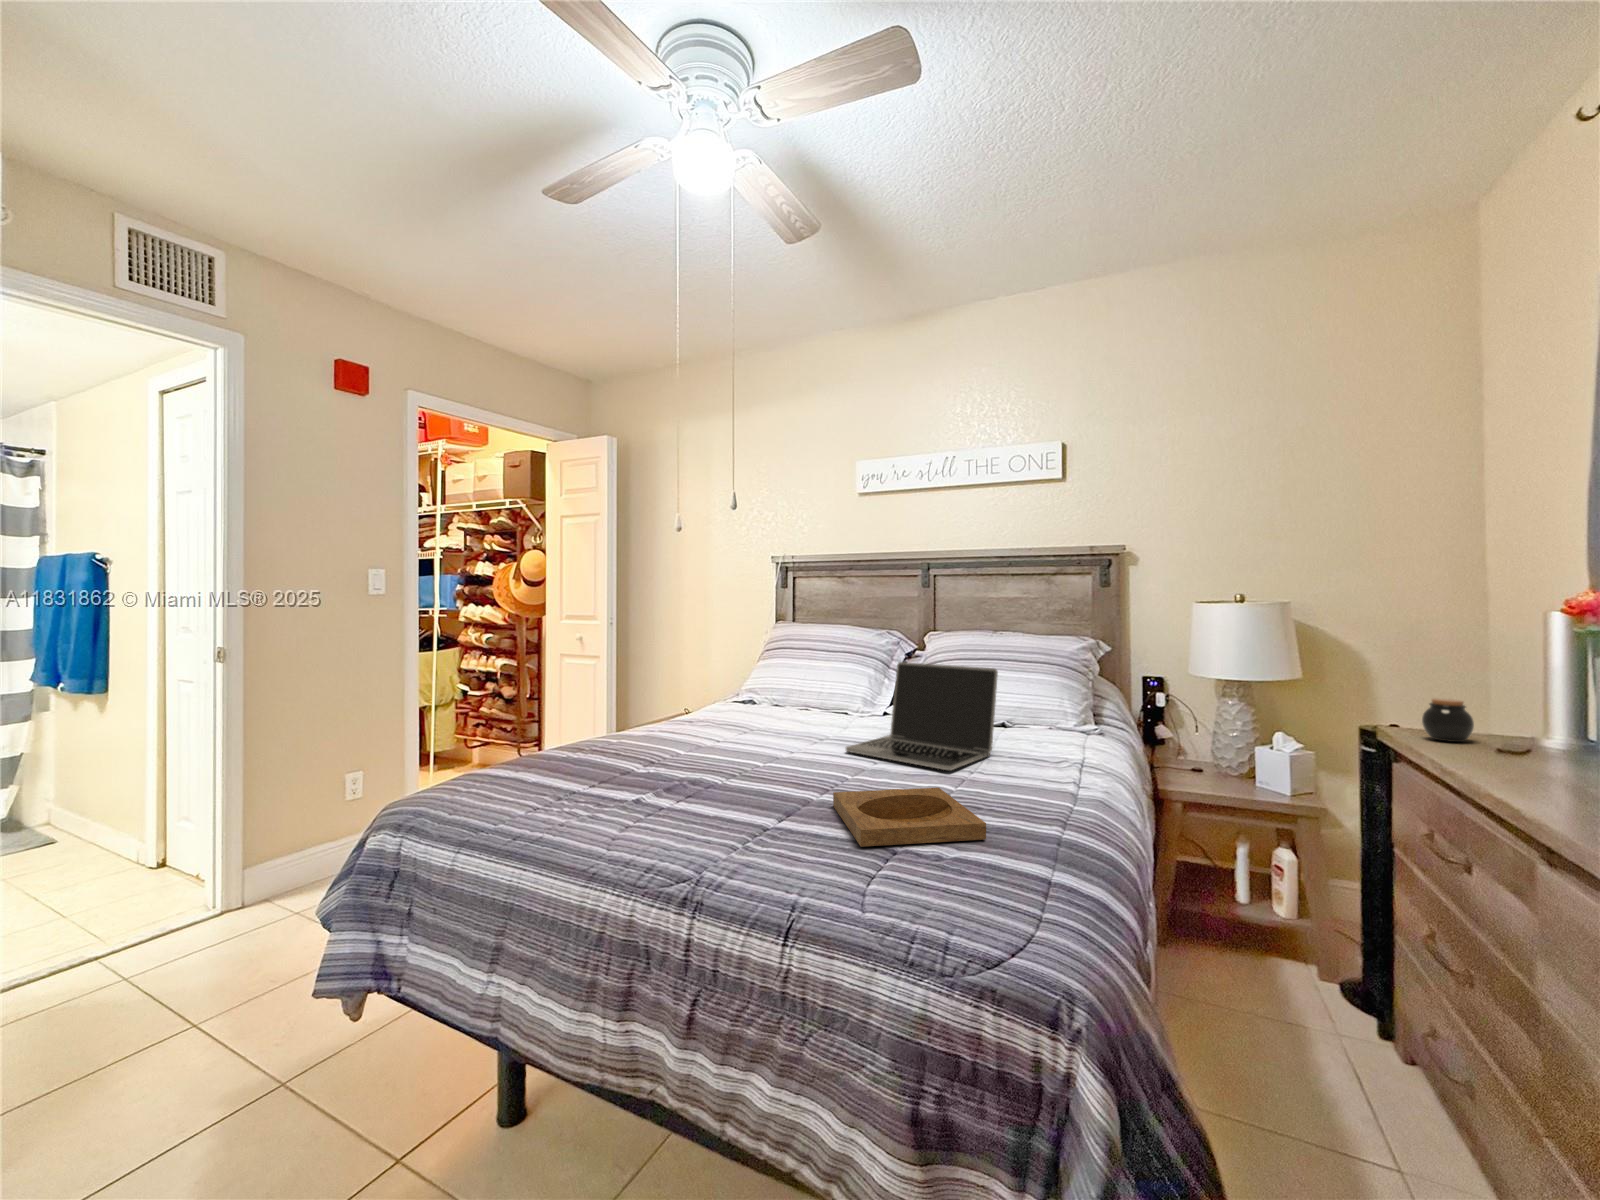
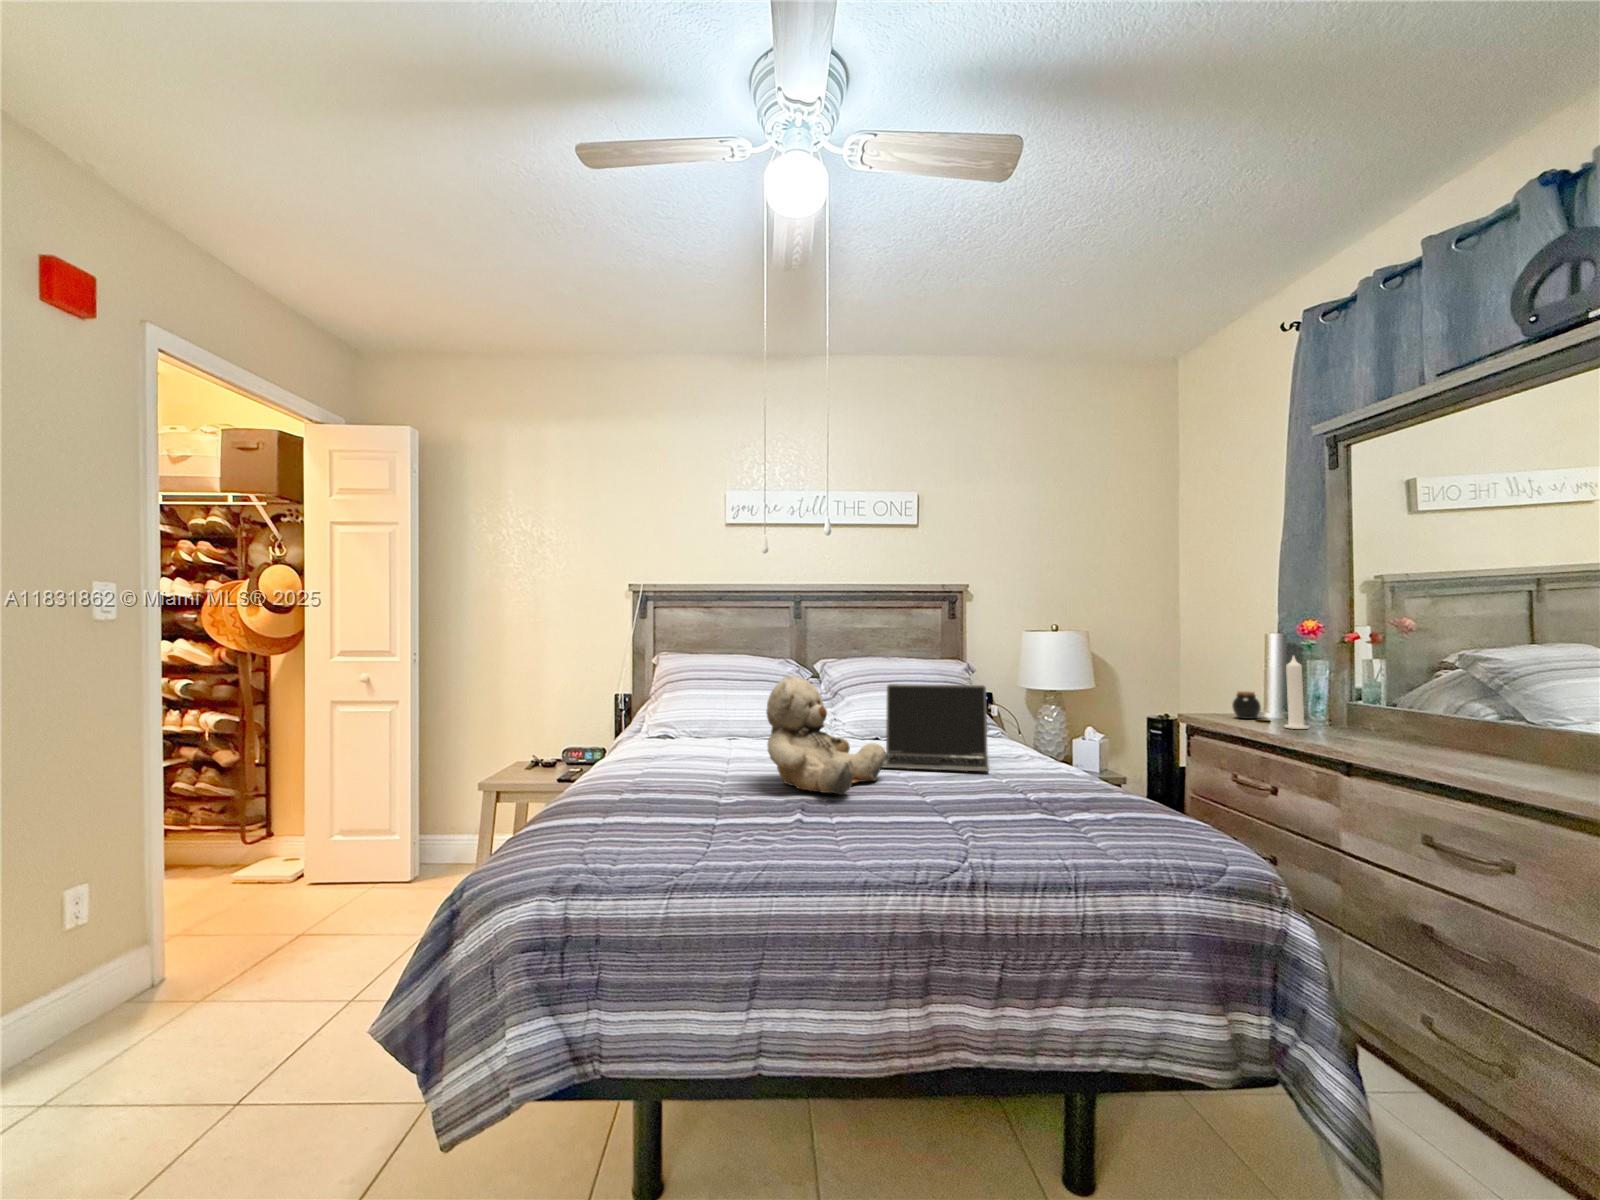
candle: none [1479,648,1527,768] -> present [1285,656,1309,729]
teddy bear: none [691,649,831,776] -> present [766,676,886,795]
tray: present [833,788,986,847] -> none [962,781,1103,825]

